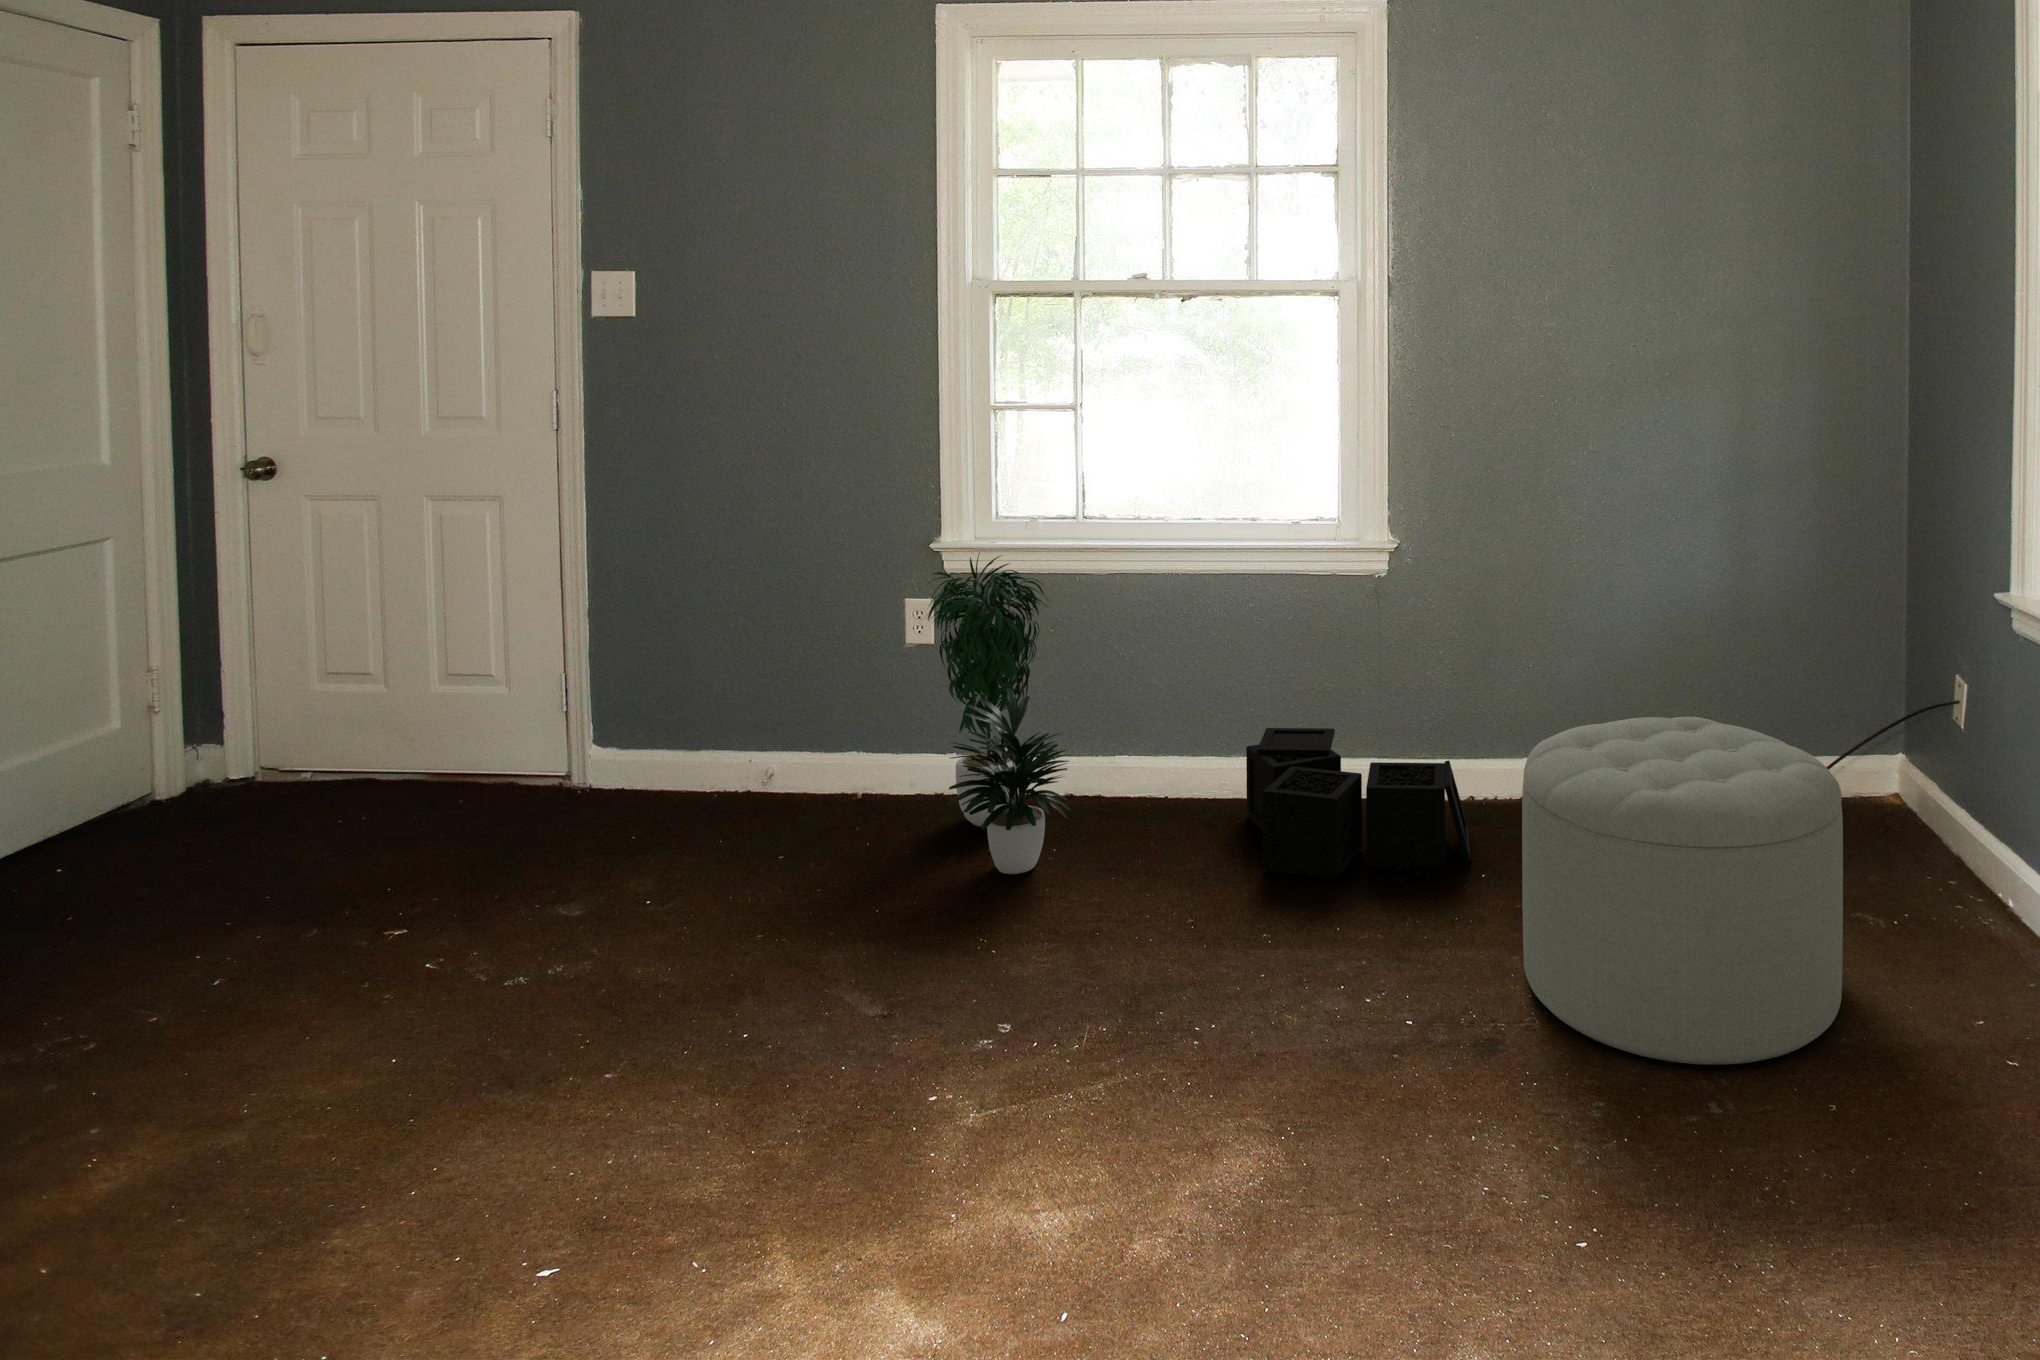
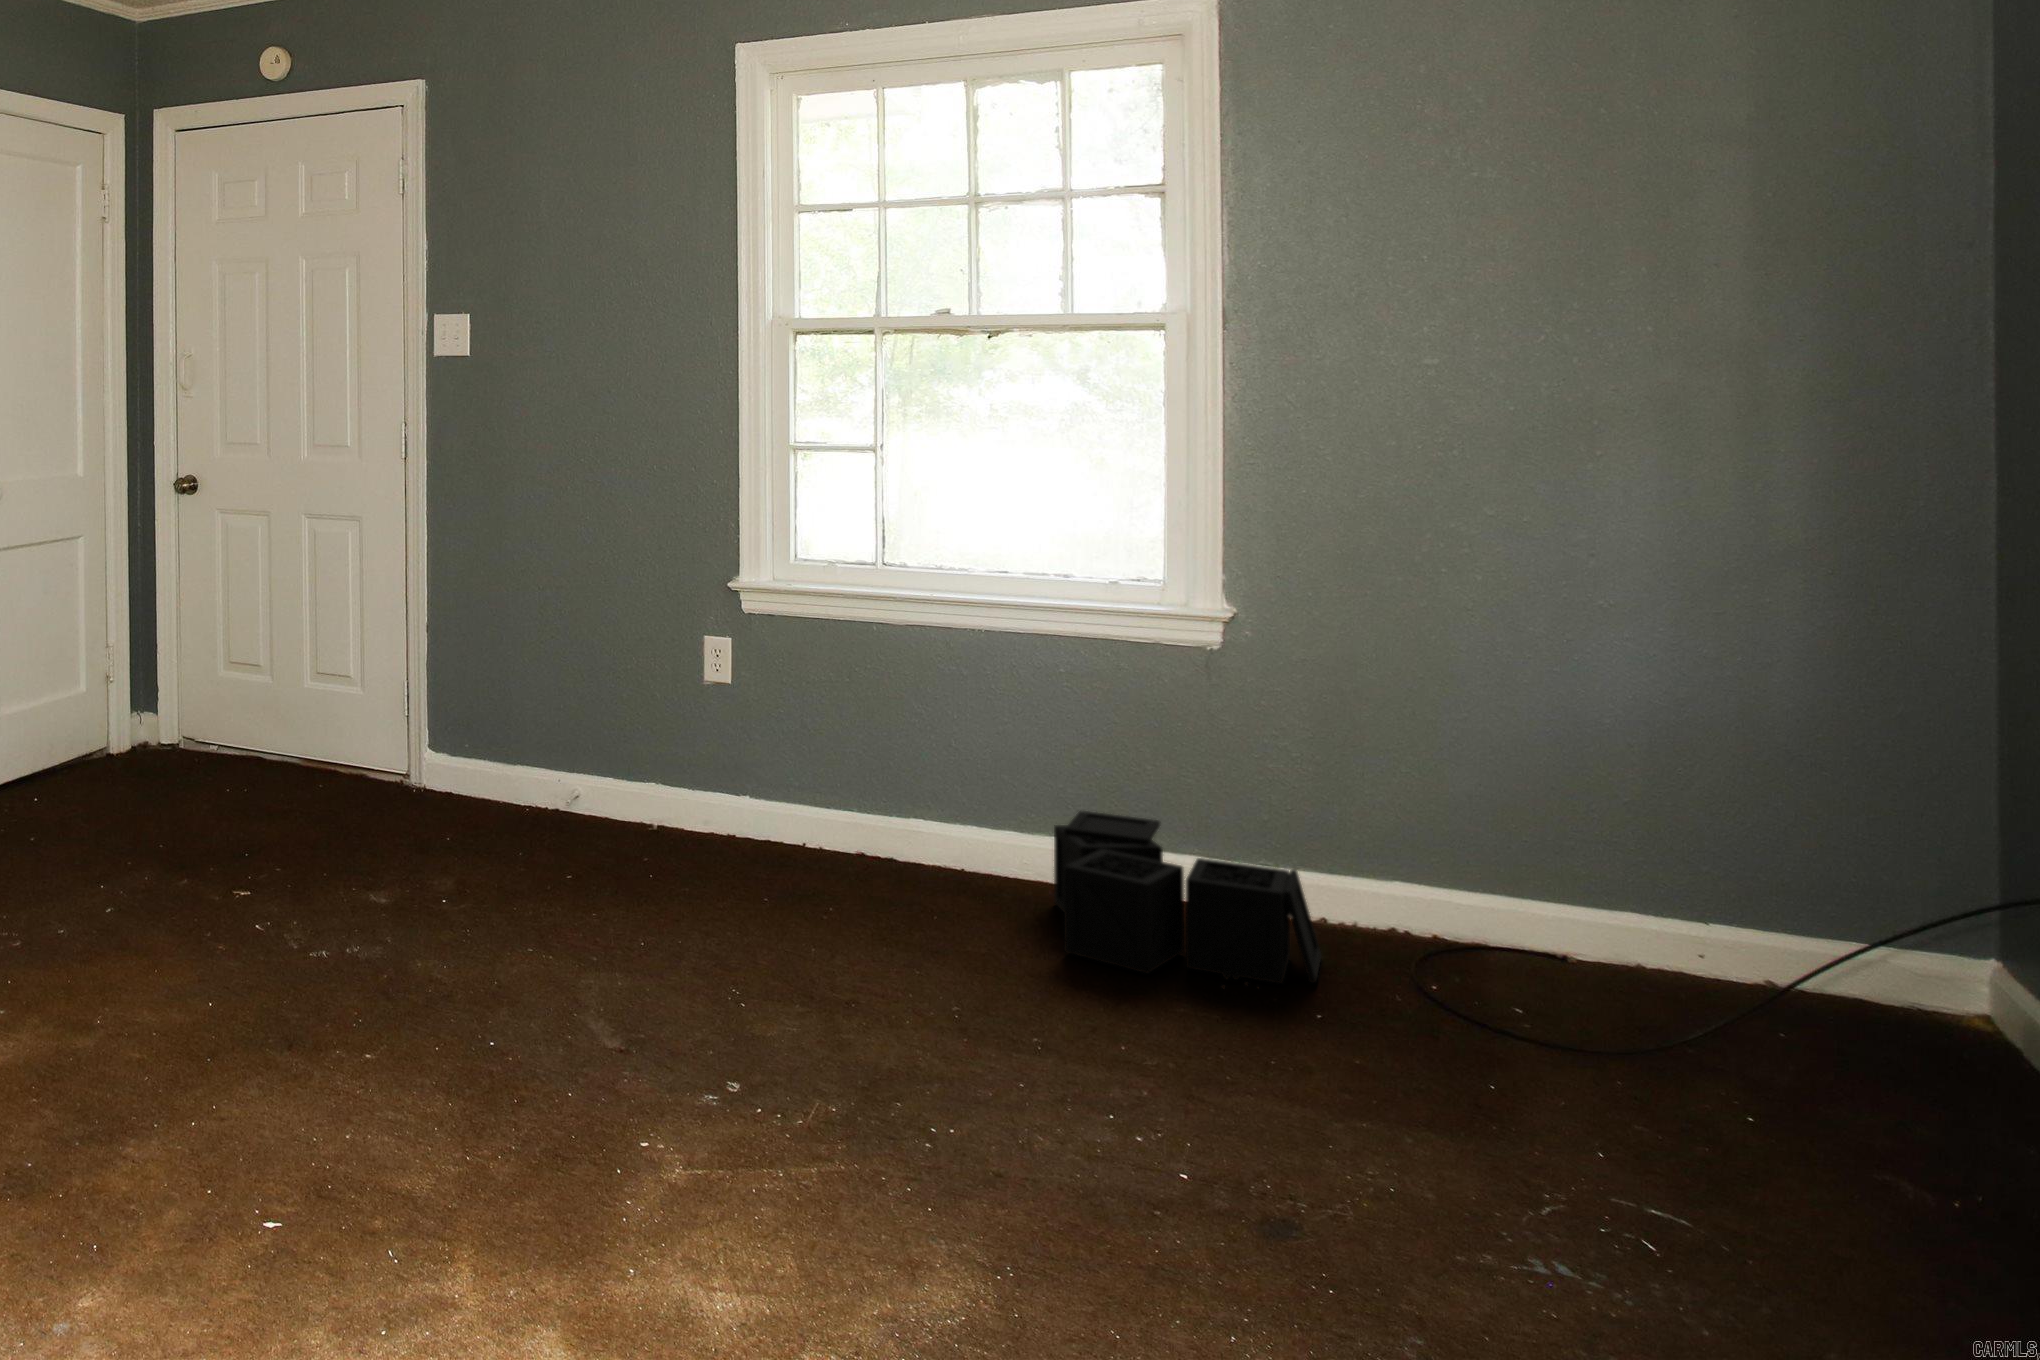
potted plant: present [928,552,1071,874] -> none [720,588,862,915]
ottoman: present [1522,717,1843,1065] -> none [1353,828,1792,1232]

